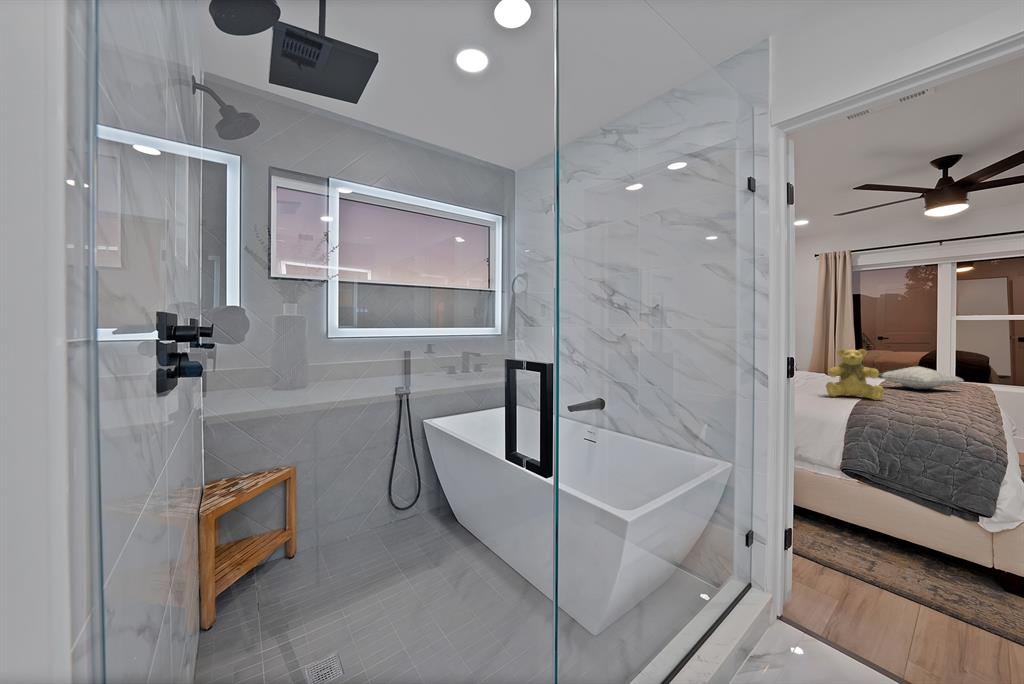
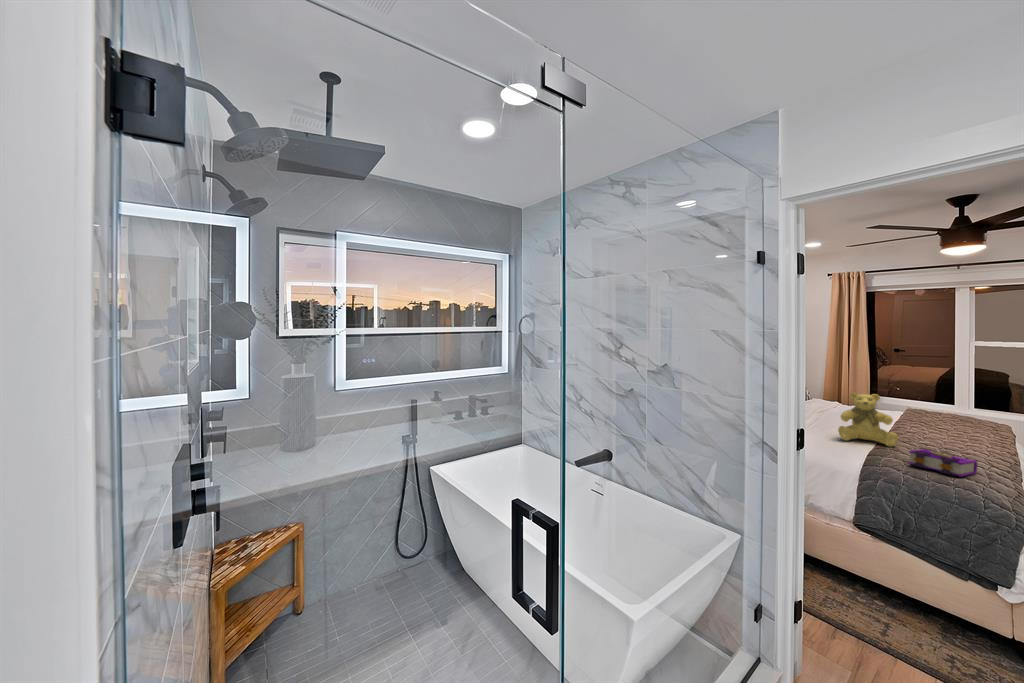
pillow: present [877,366,963,389] -> none [887,404,985,427]
book: none [894,395,960,416] -> present [908,449,977,477]

